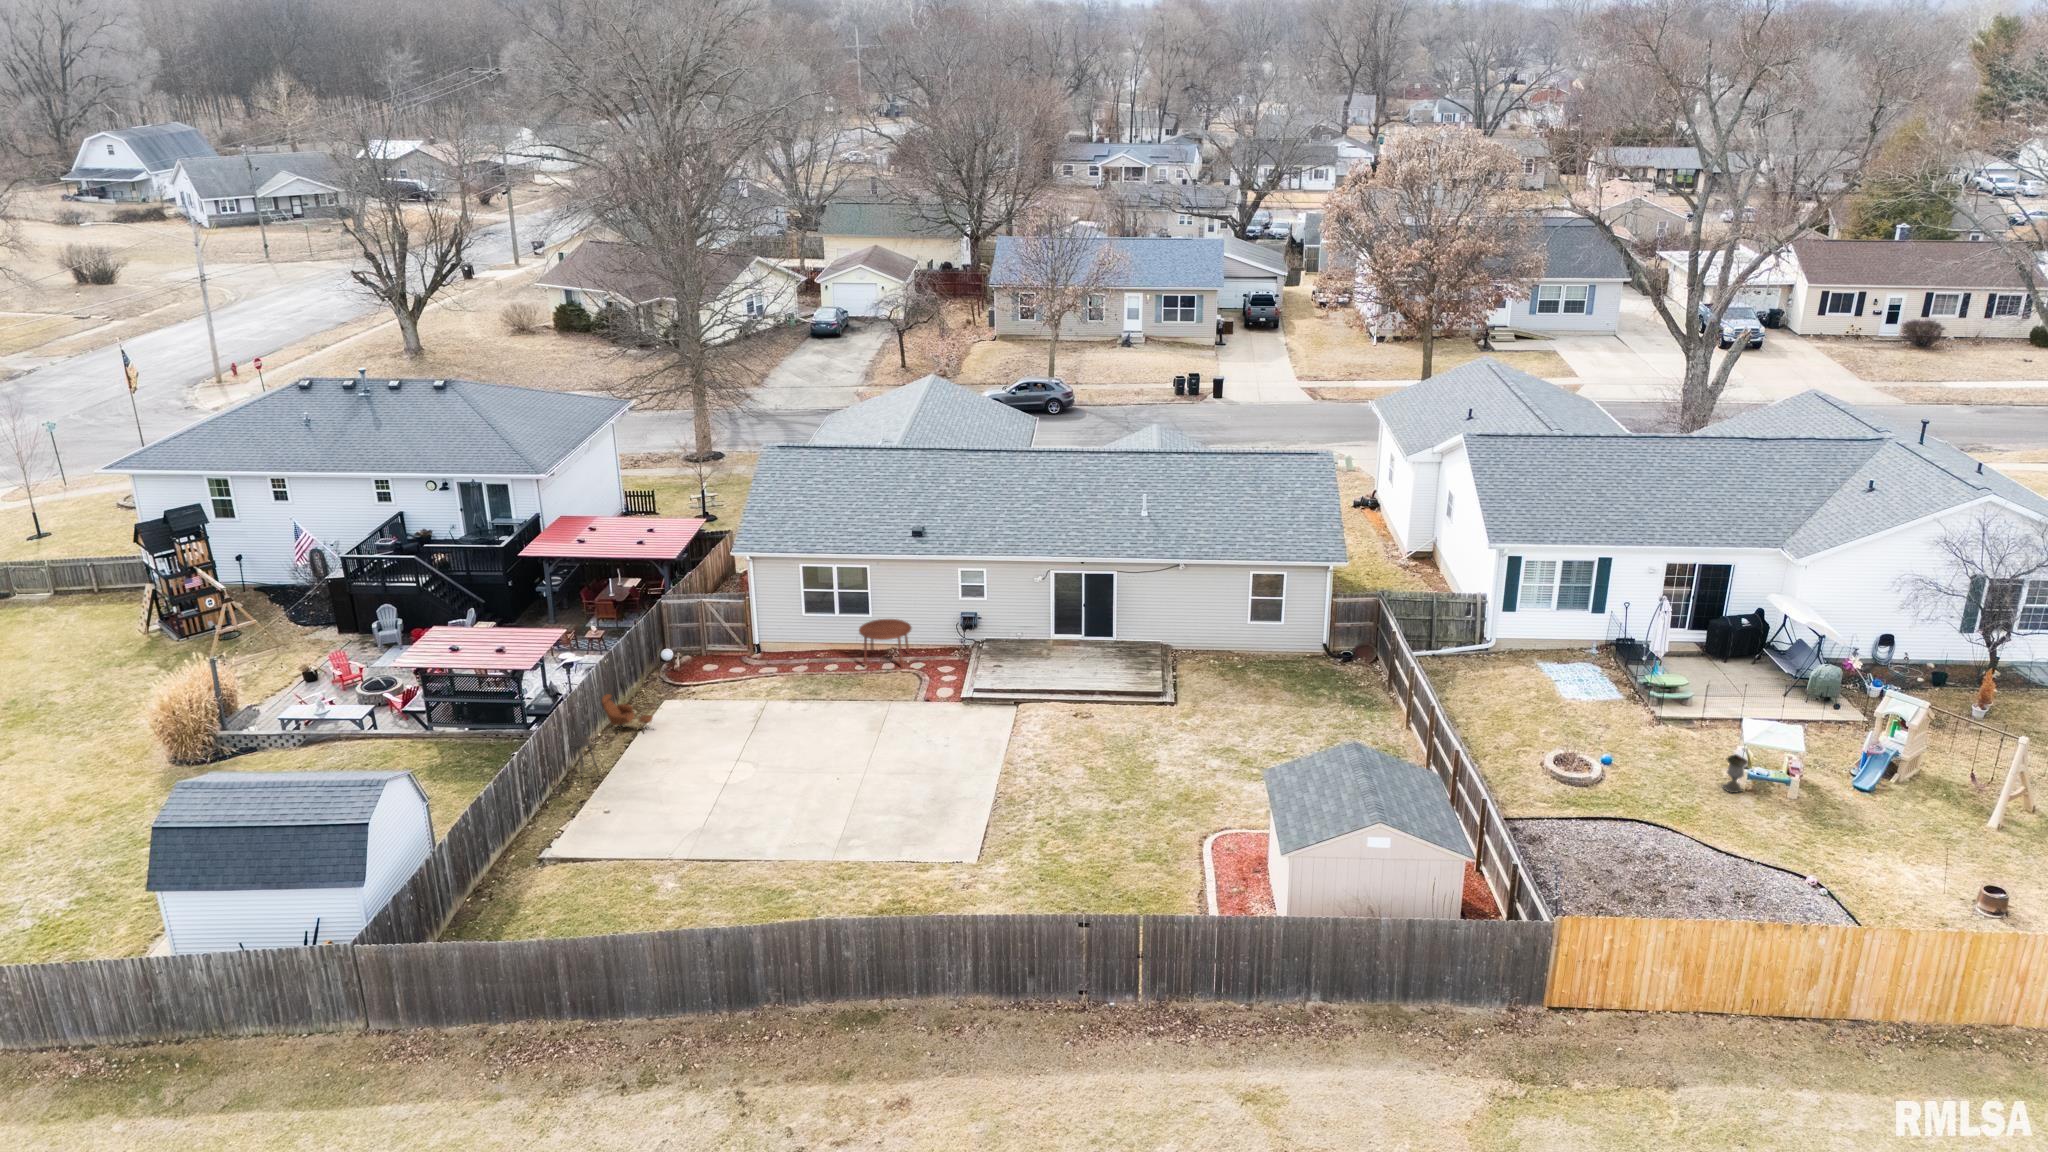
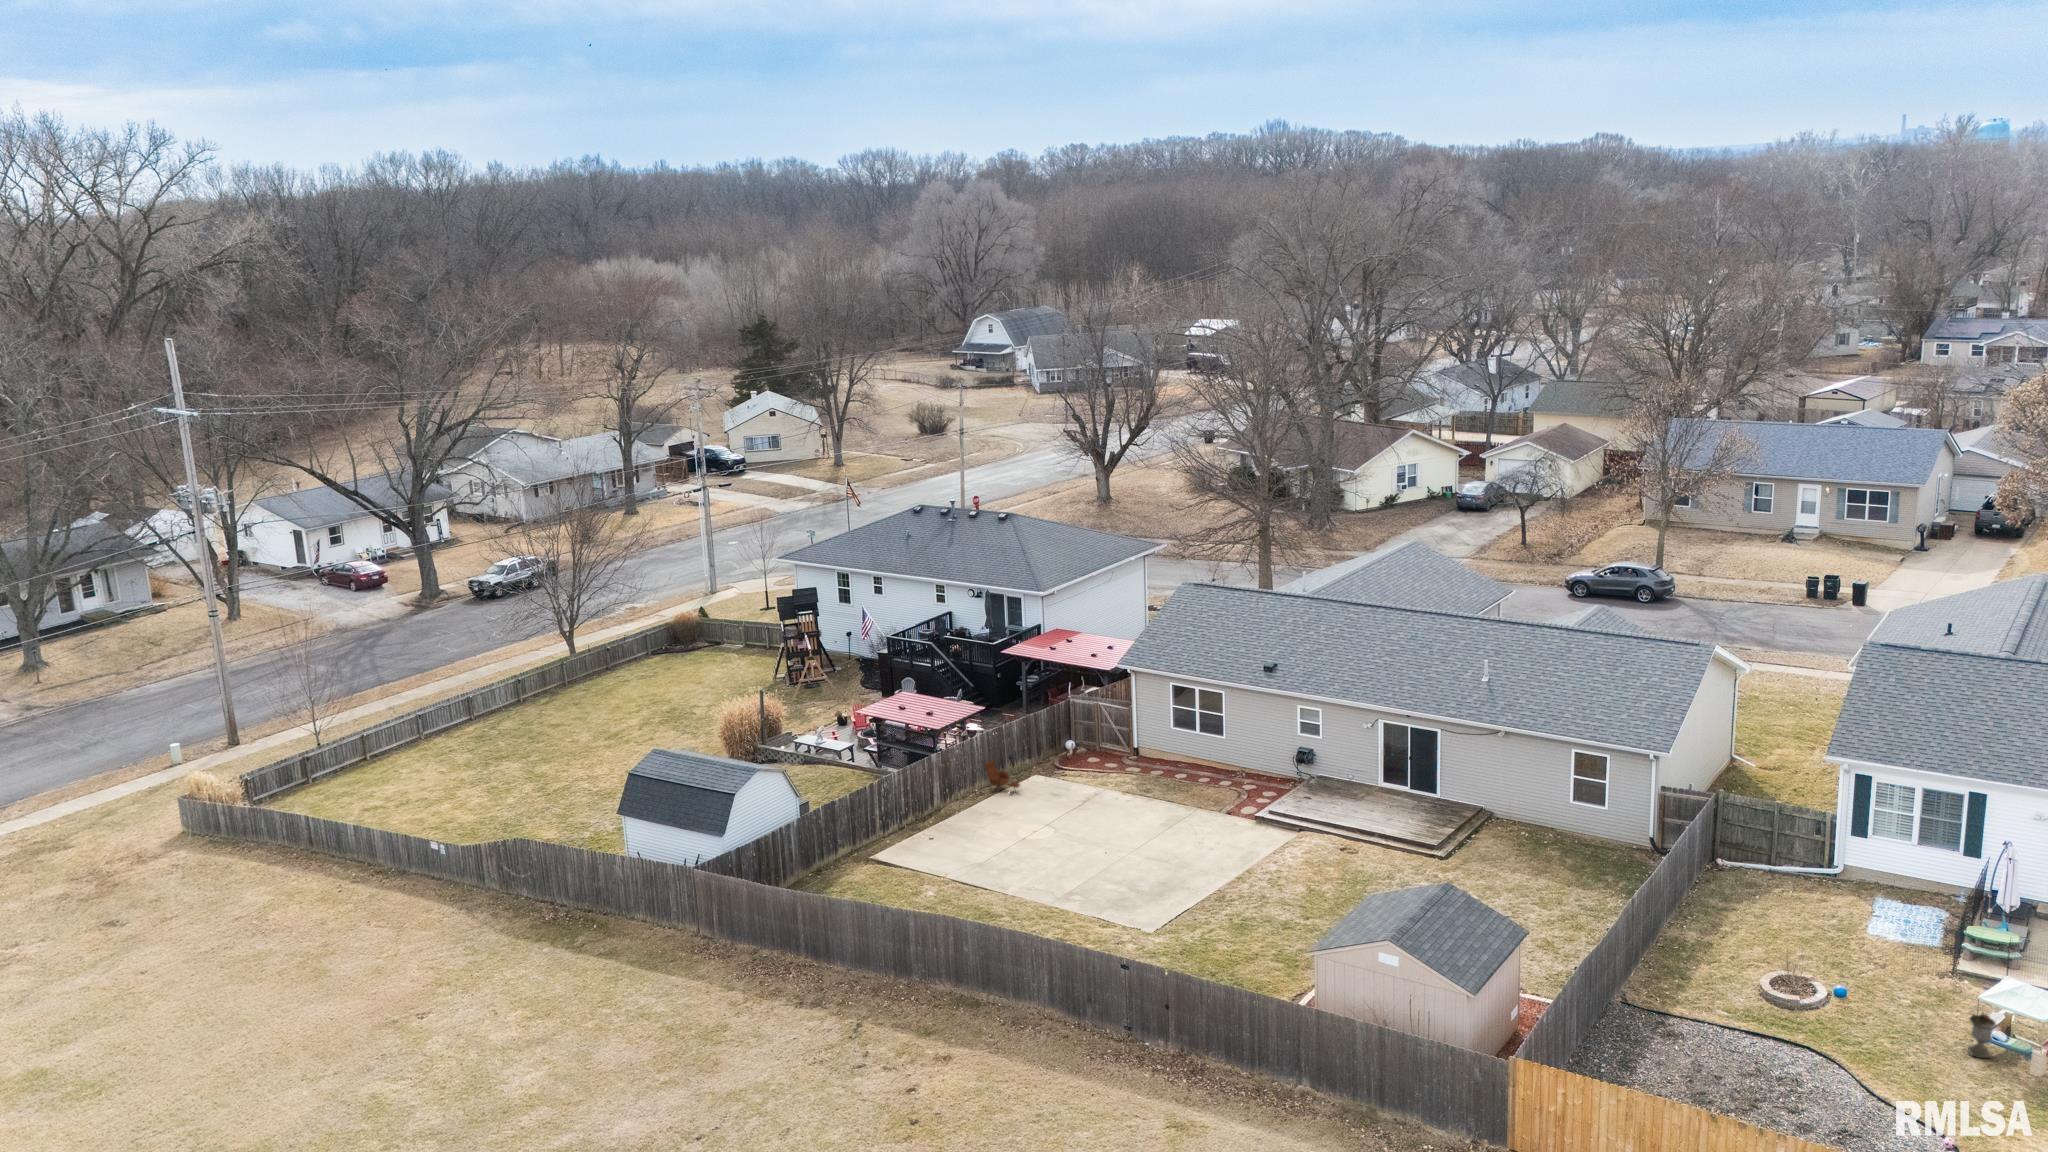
dining table: present [859,619,911,668] -> none [1212,743,1258,787]
stool: present [567,736,597,779] -> none [934,783,958,822]

